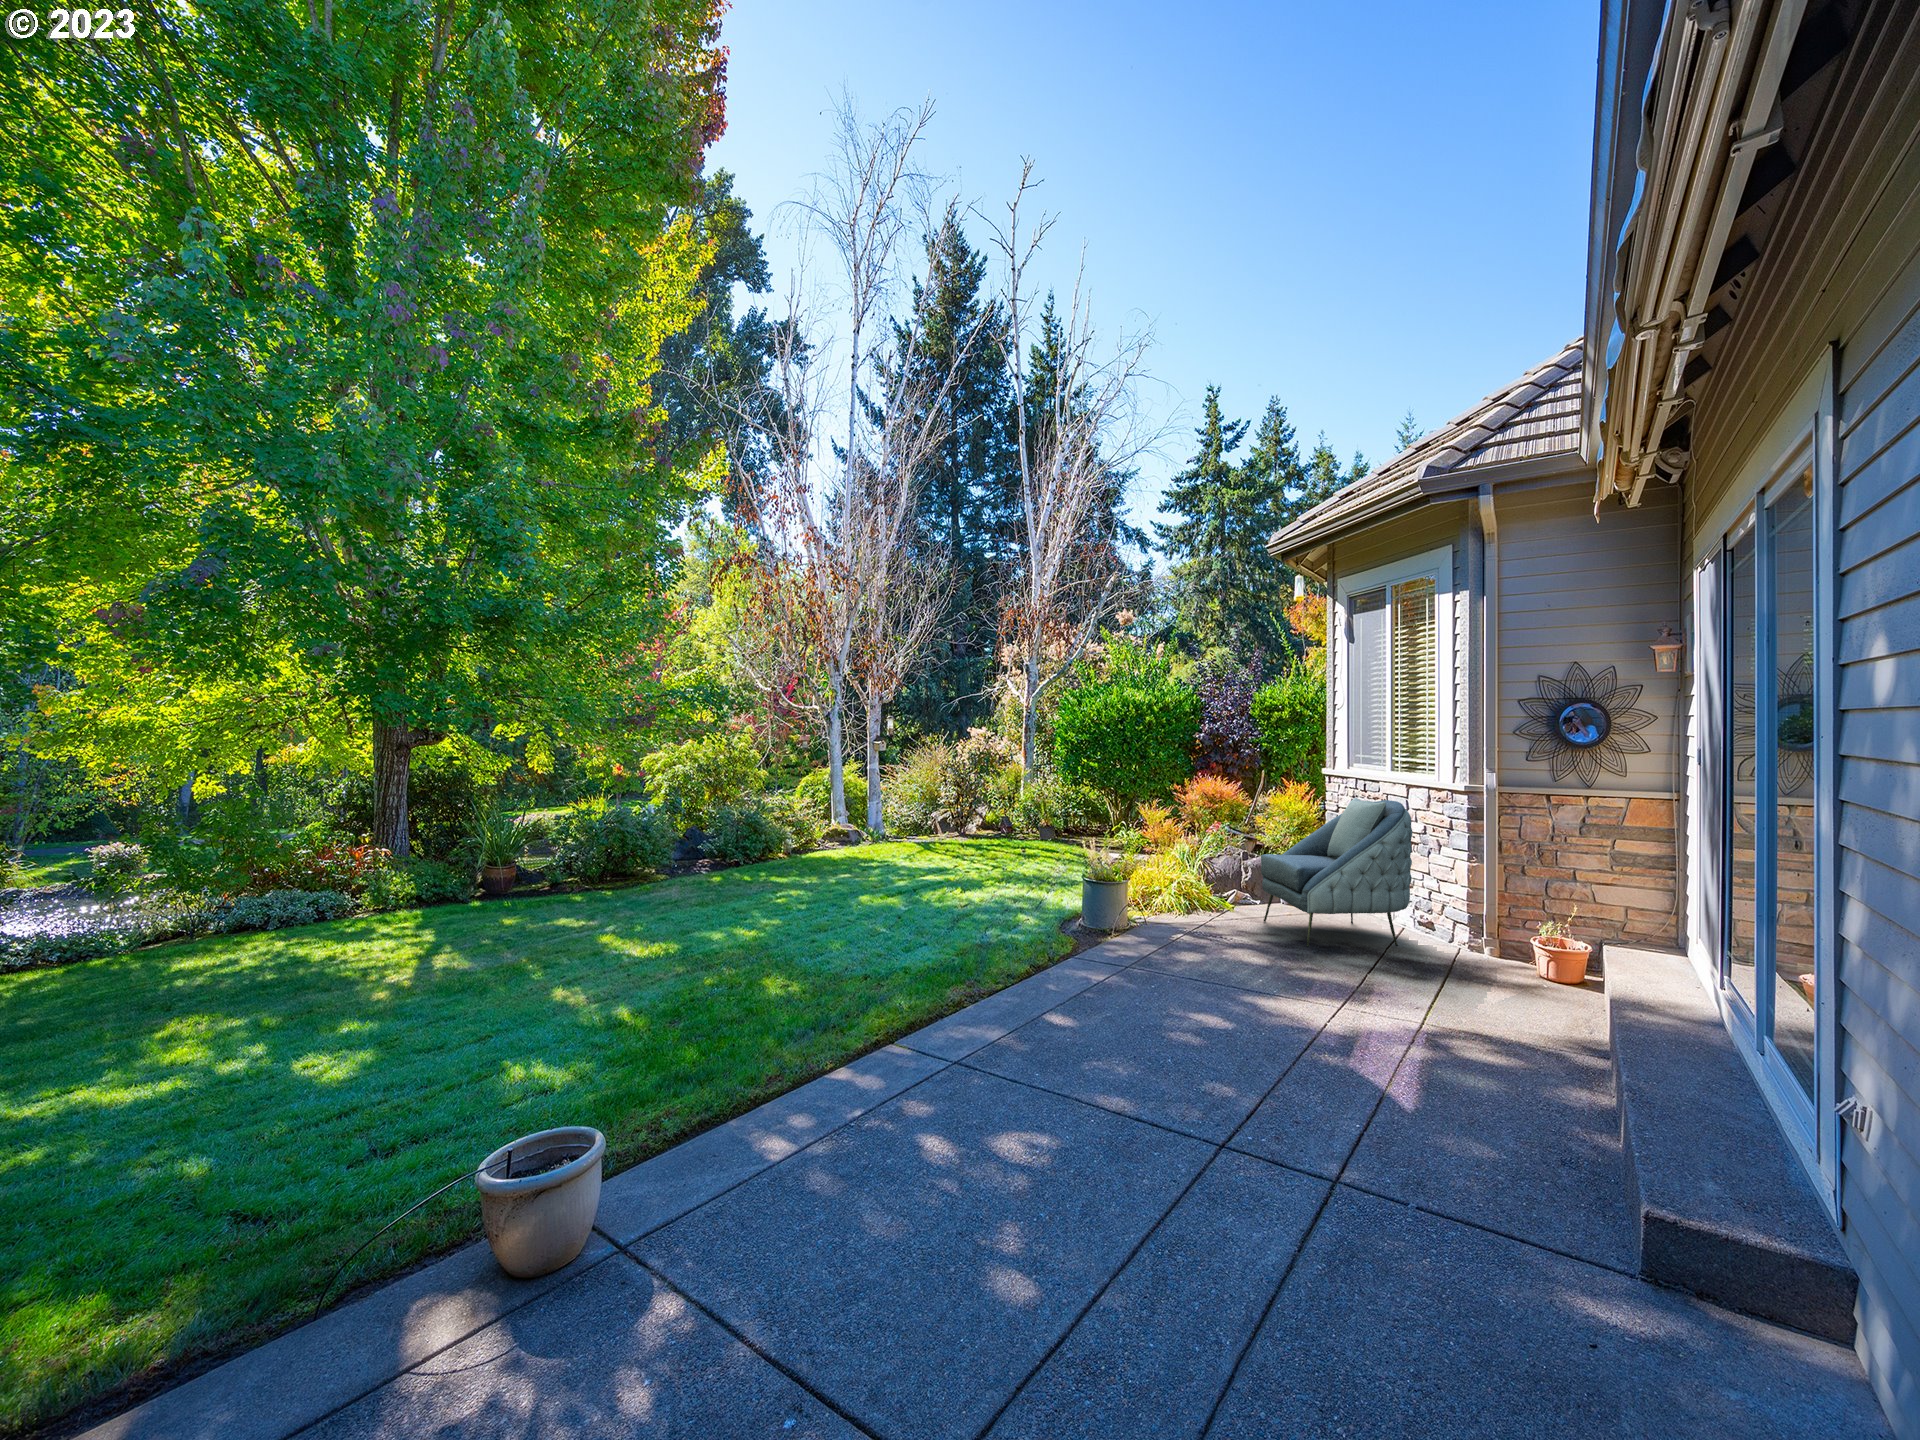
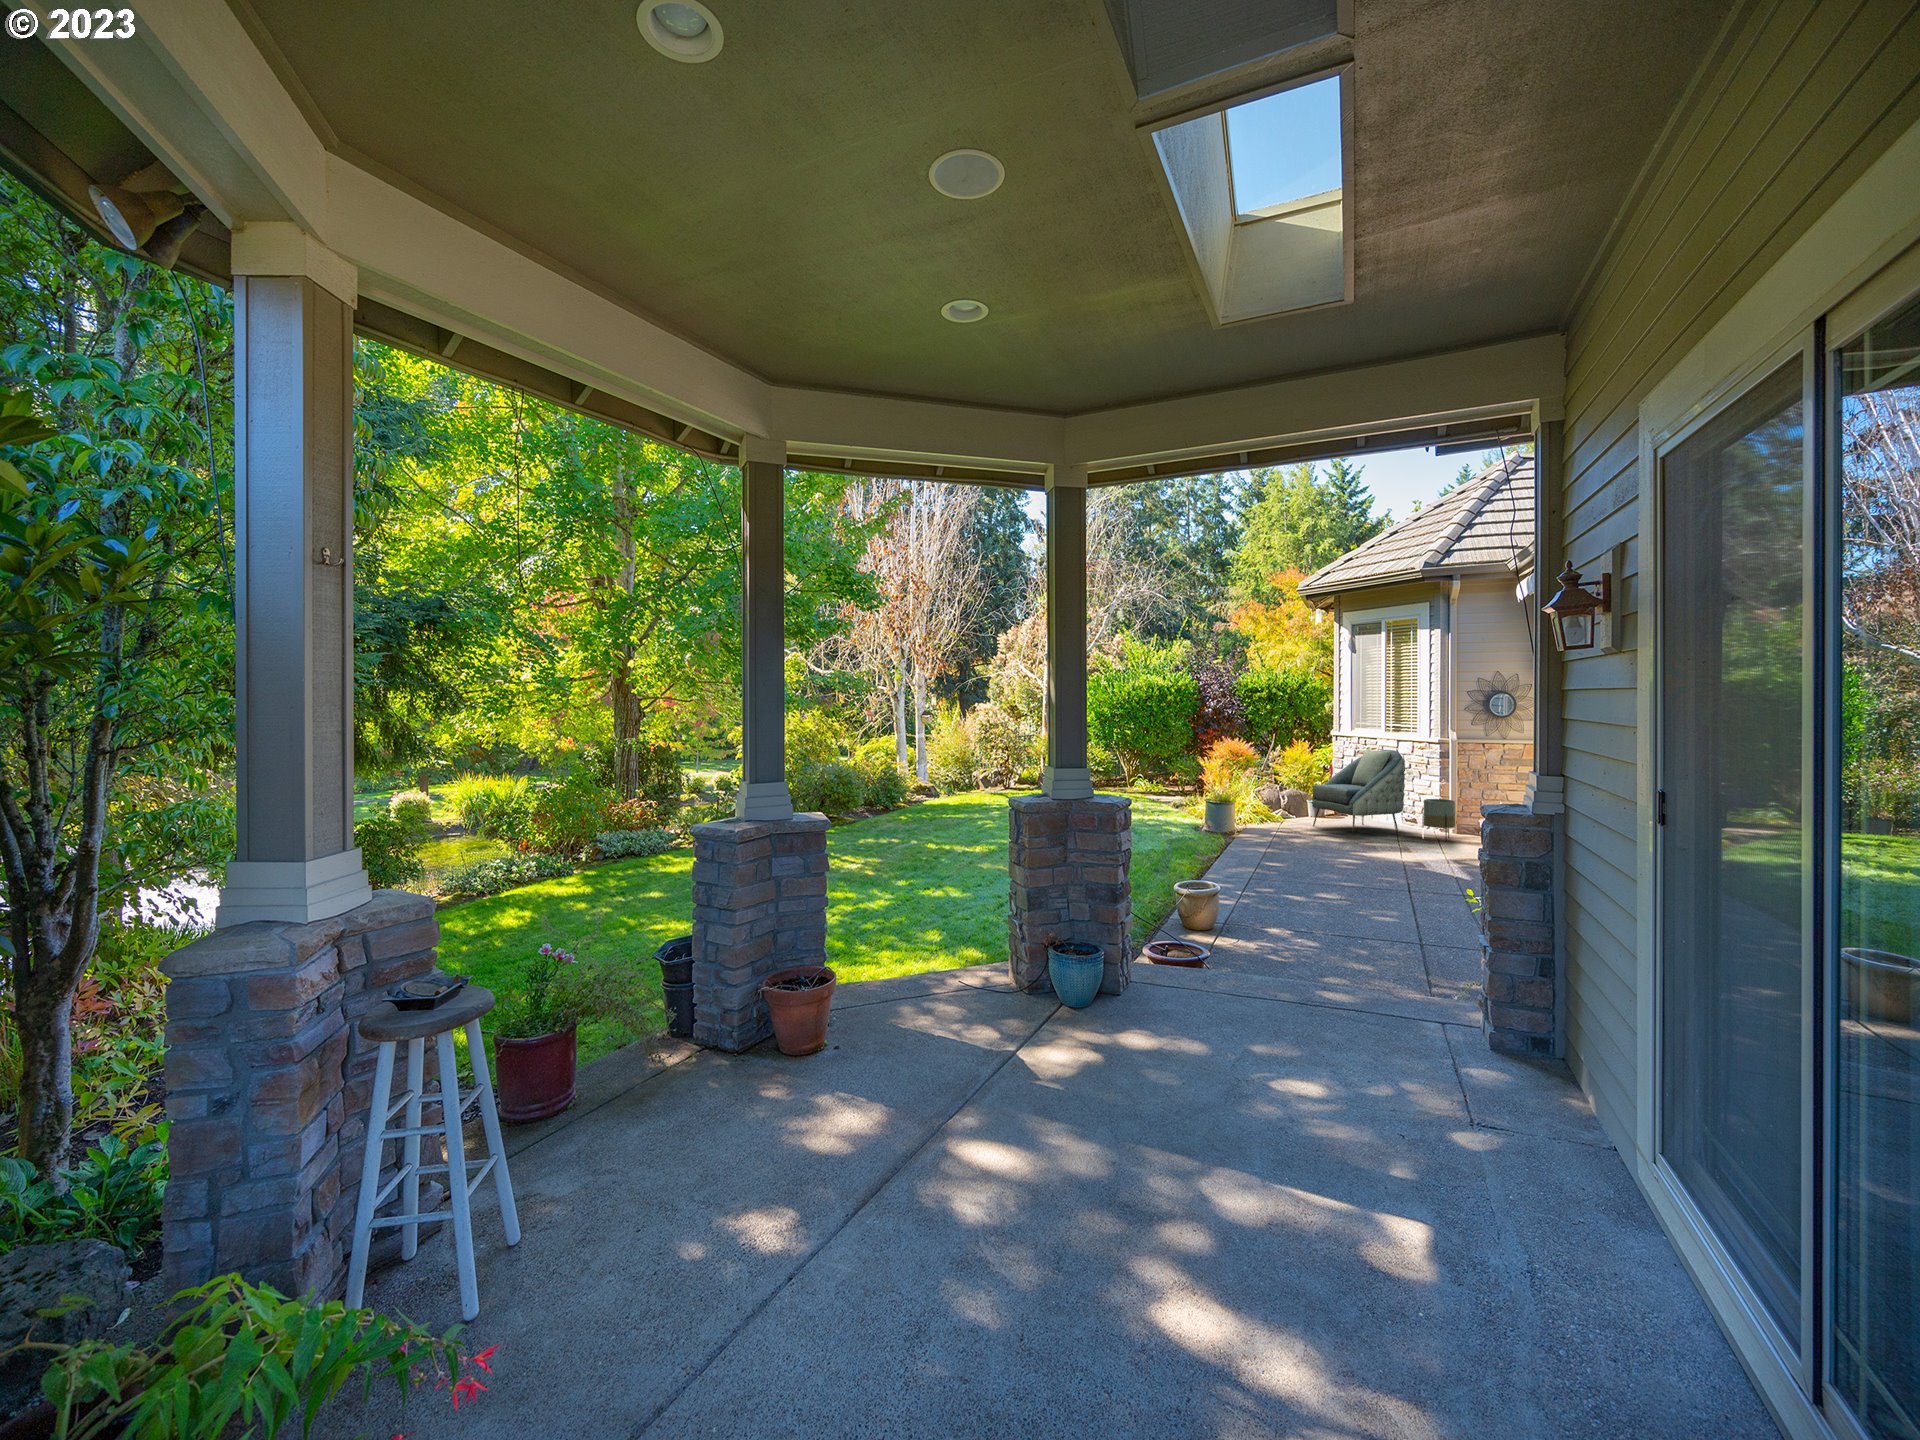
planter: none [1431,892,1490,975] -> present [1422,799,1455,841]

